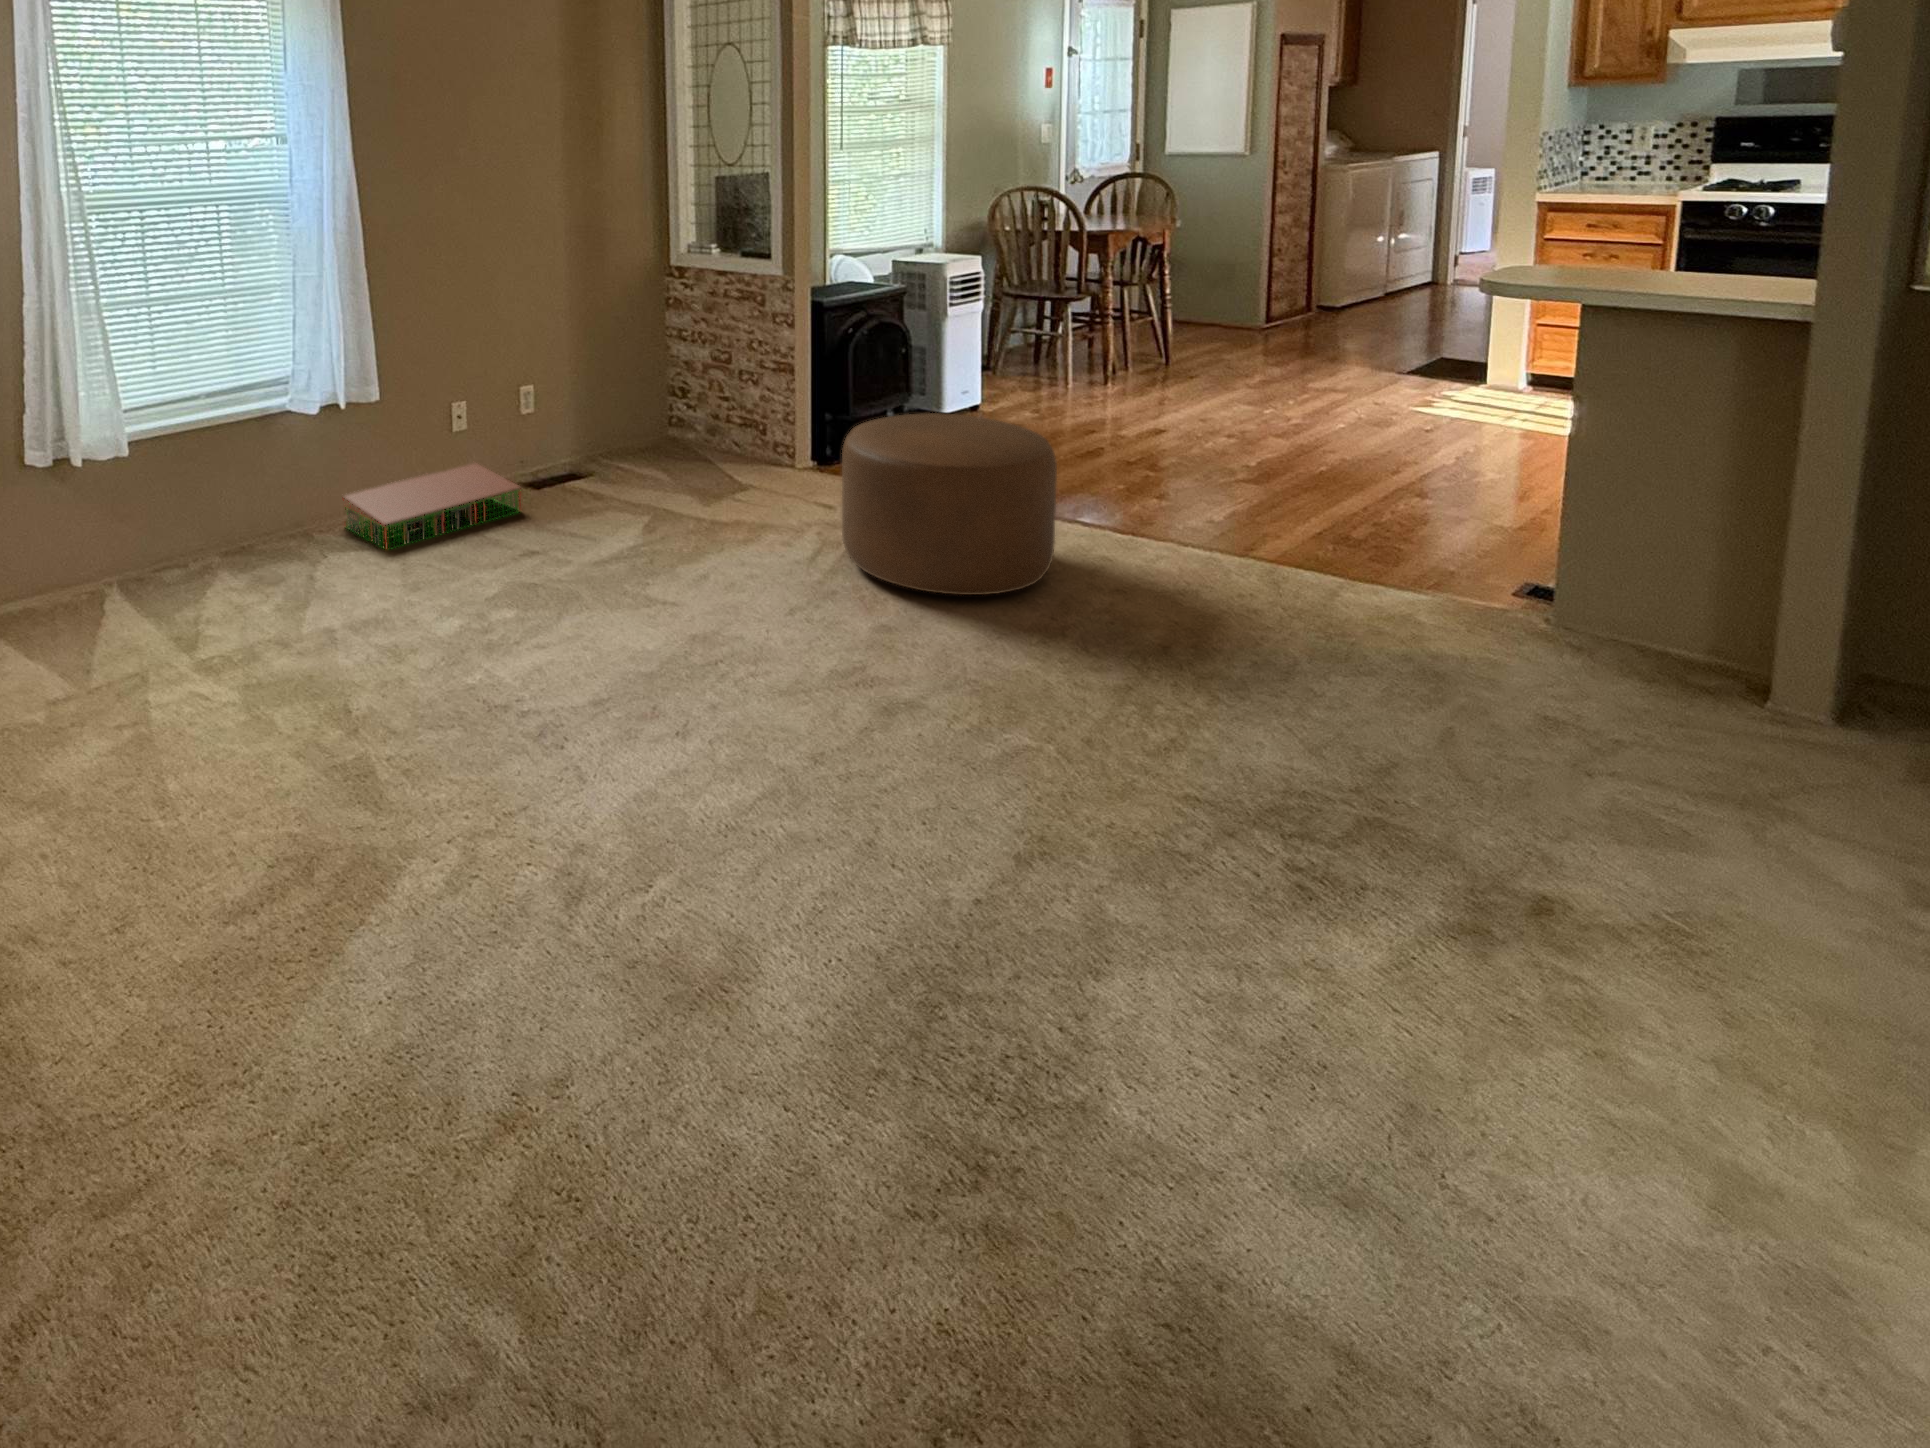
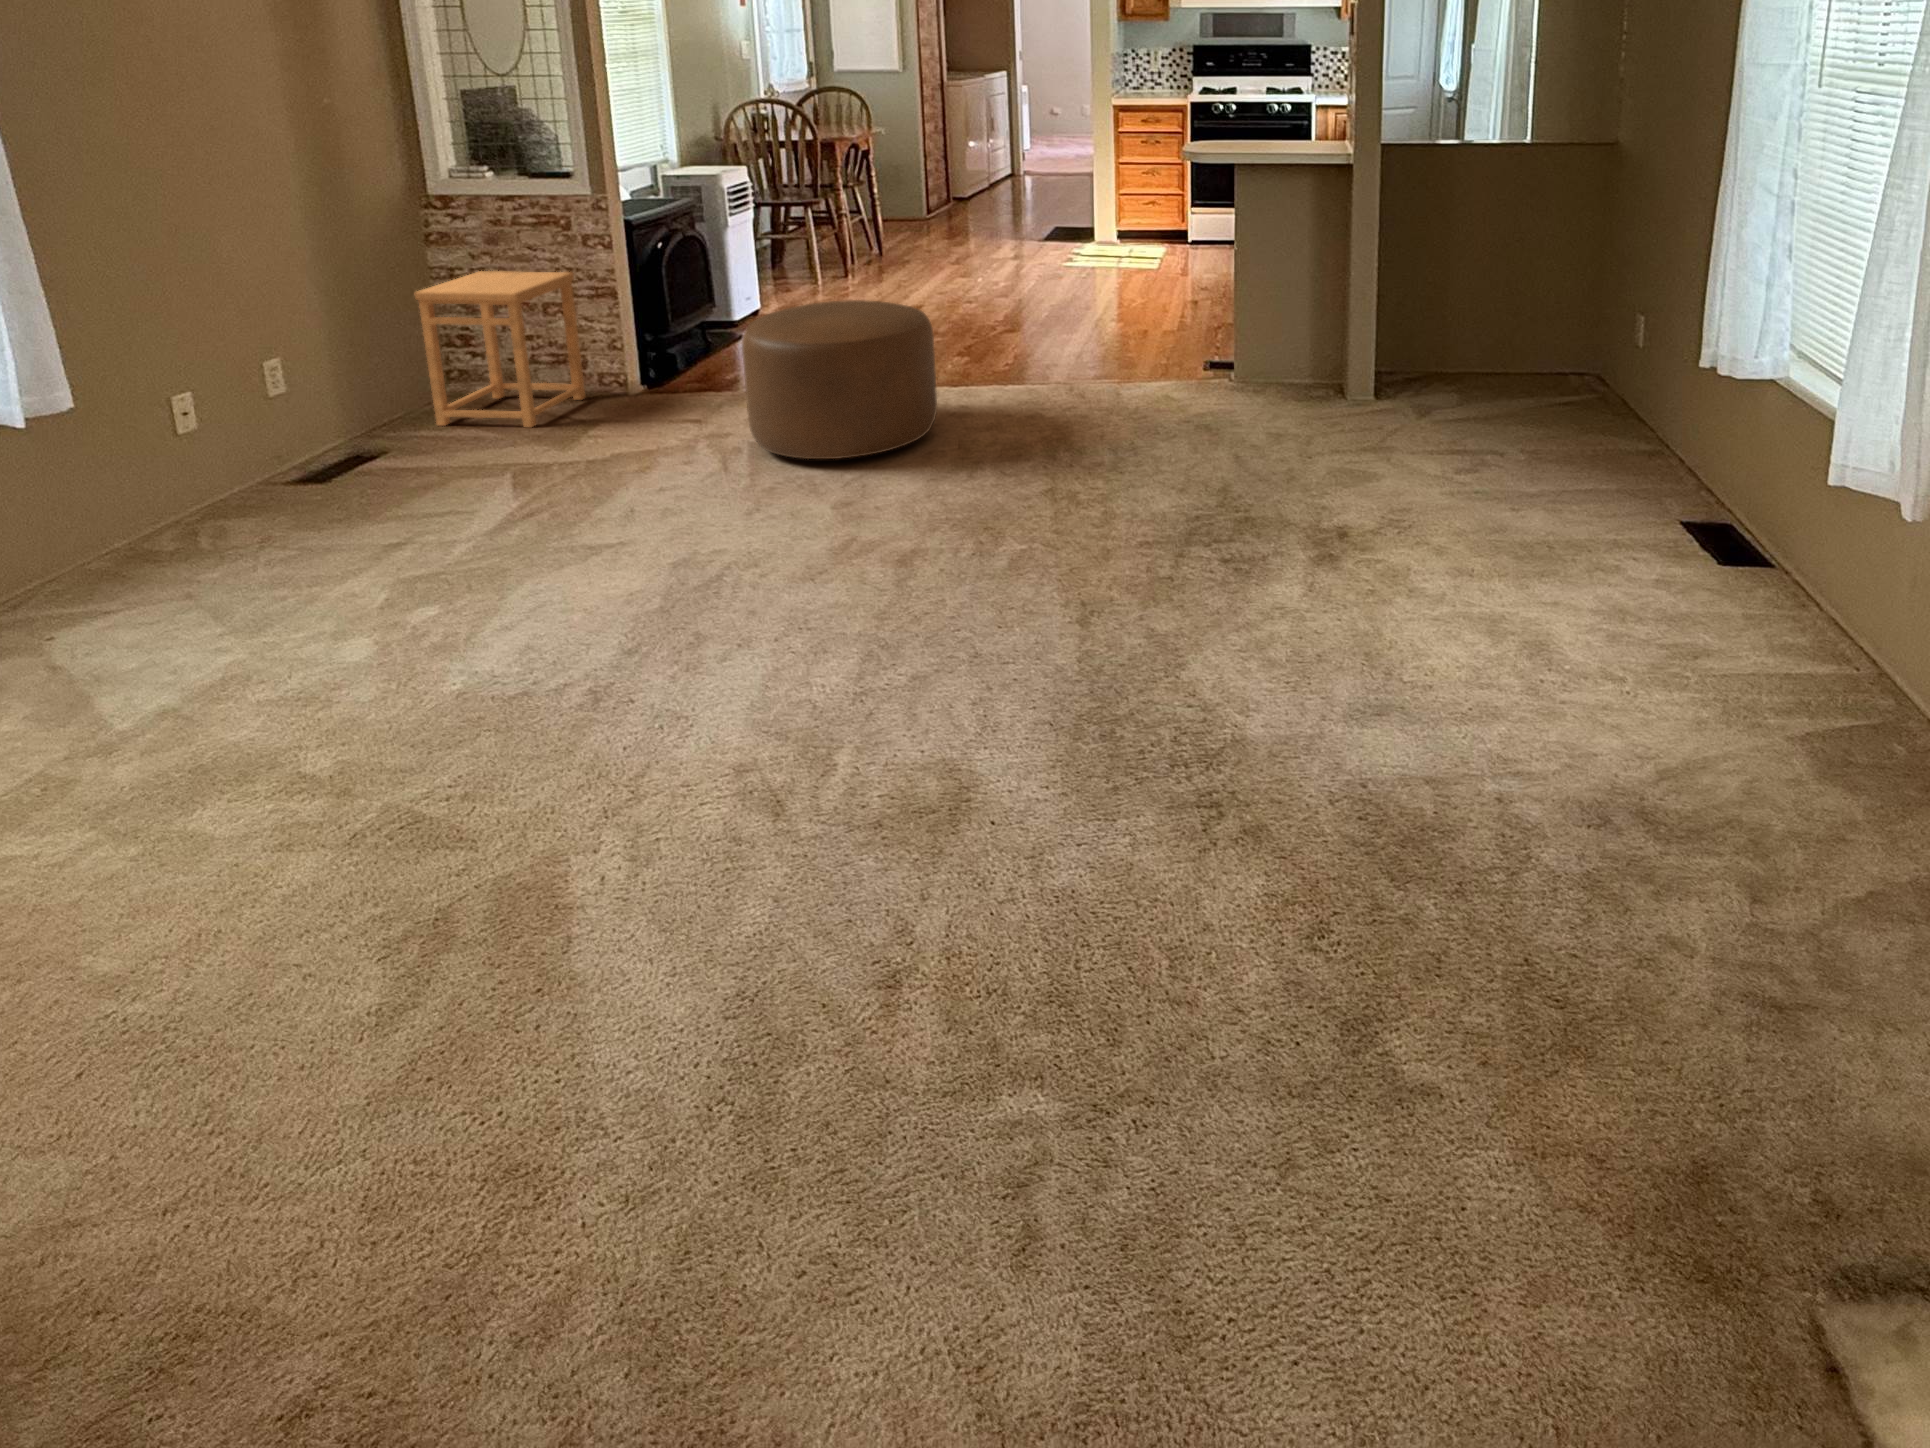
side table: none [635,334,760,479] -> present [415,271,585,428]
storage bin: present [342,464,521,549] -> none [33,467,331,598]

